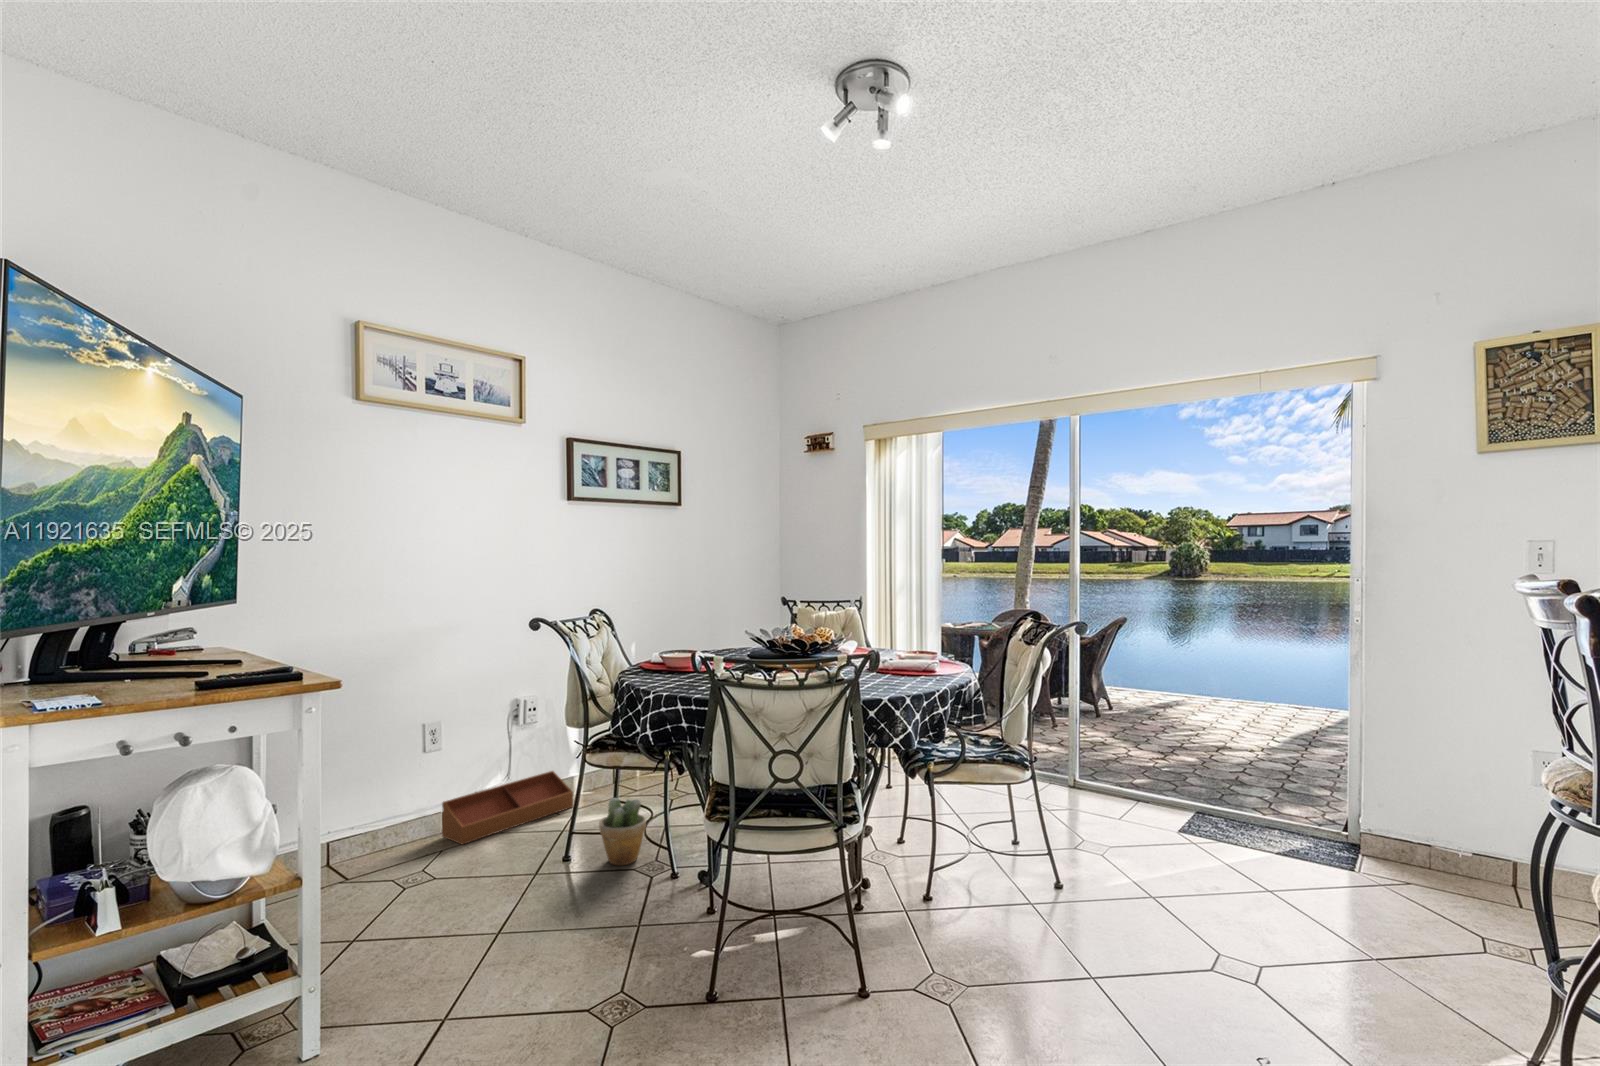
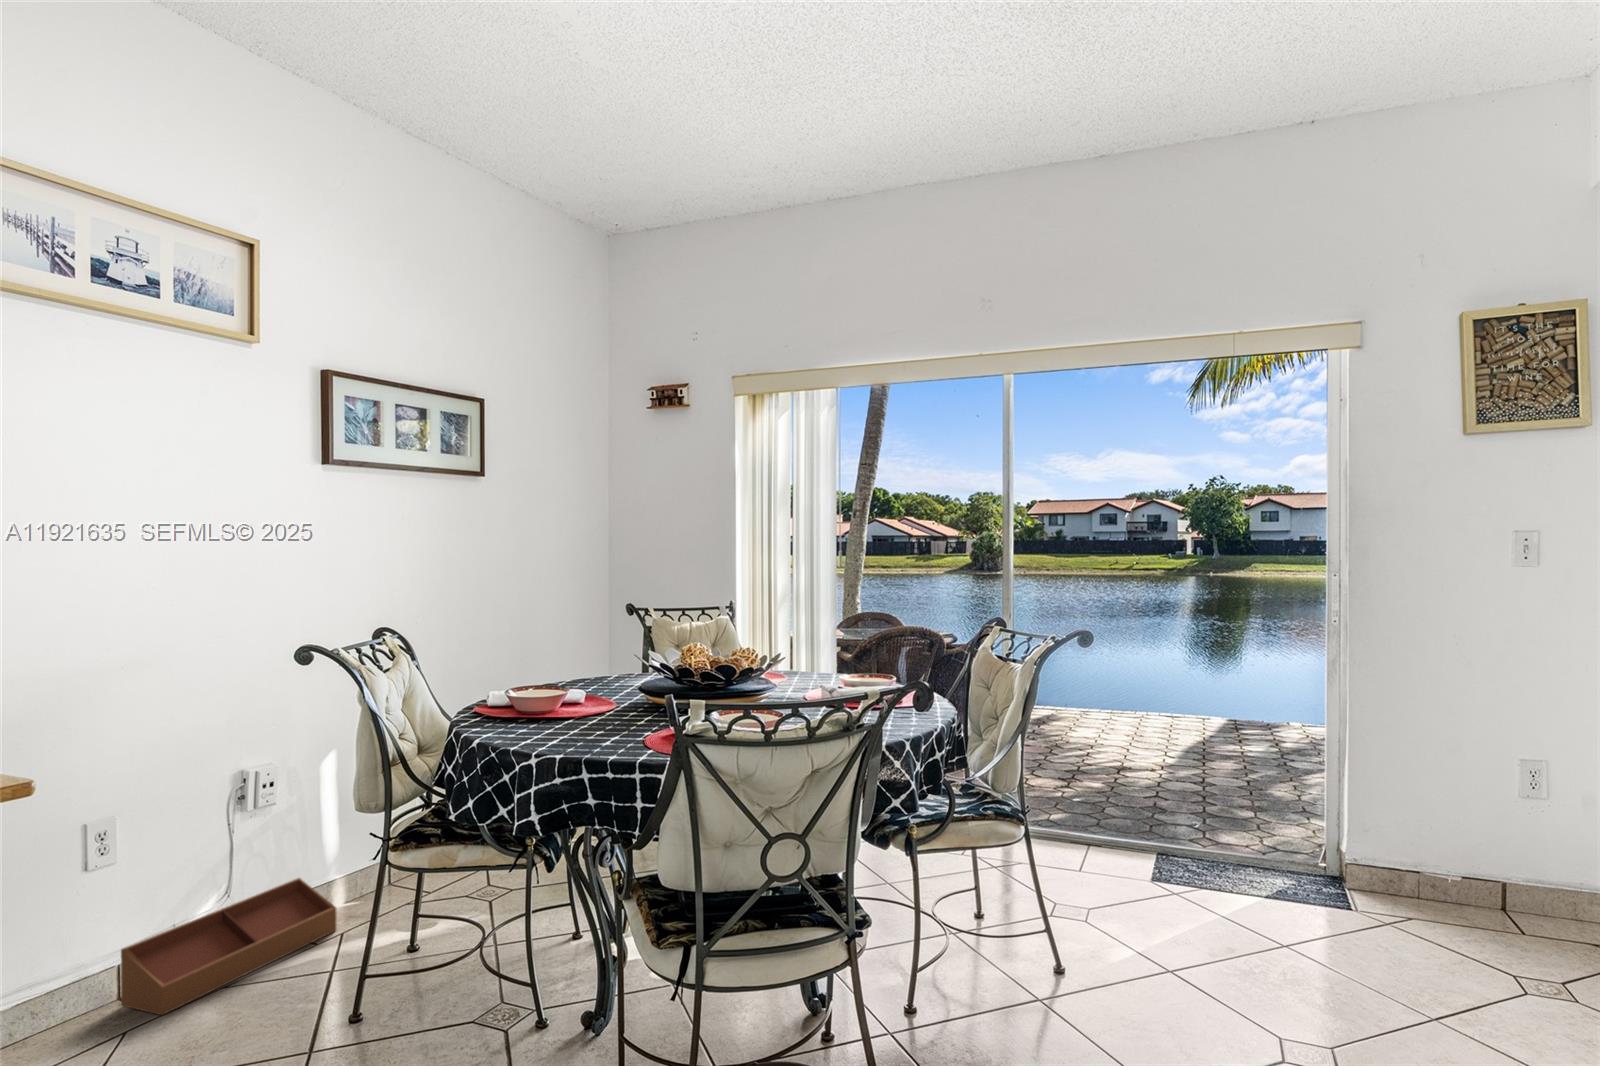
potted plant: present [599,798,646,865] -> none [413,914,488,1018]

